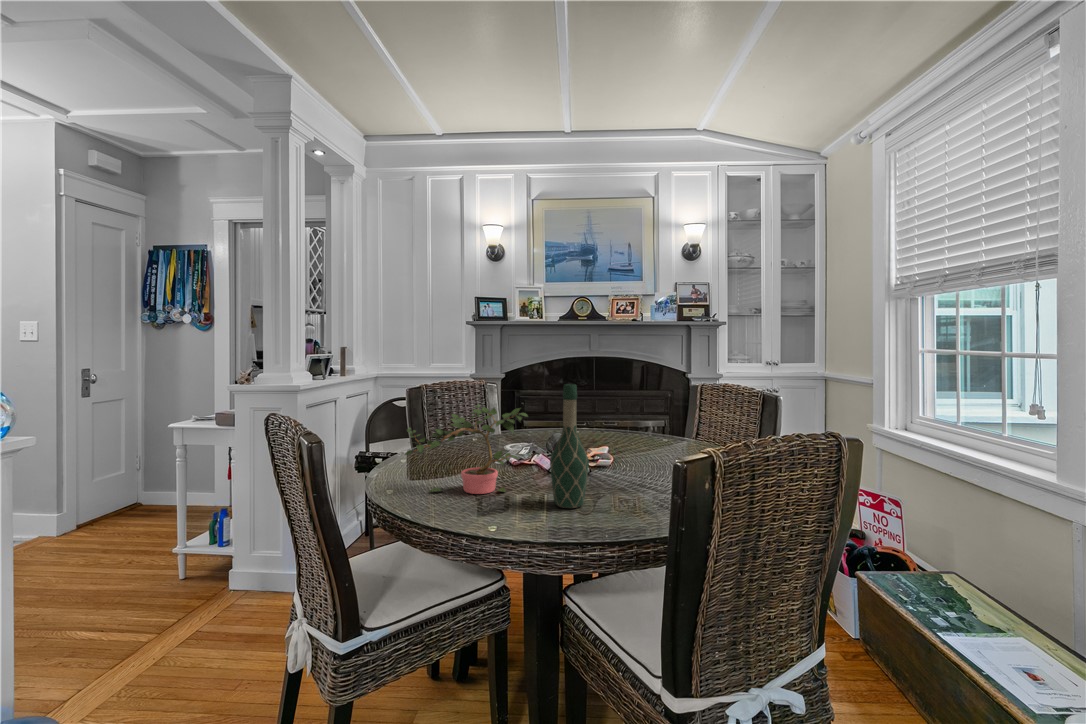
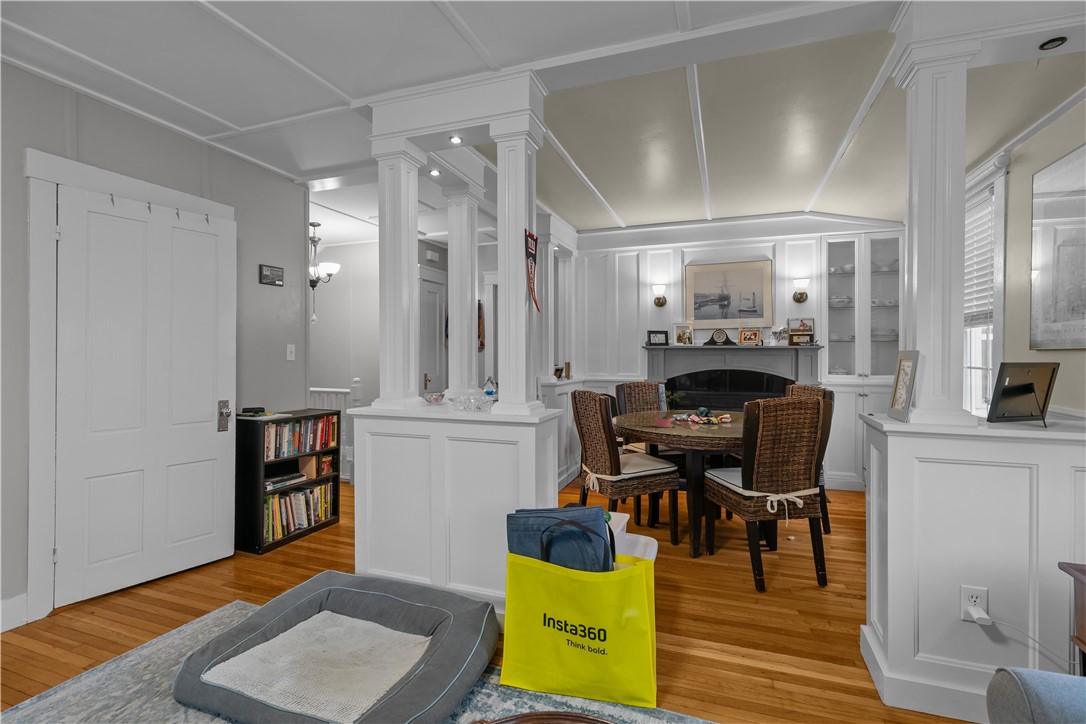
wine bottle: present [550,384,589,508] -> none [695,380,712,431]

